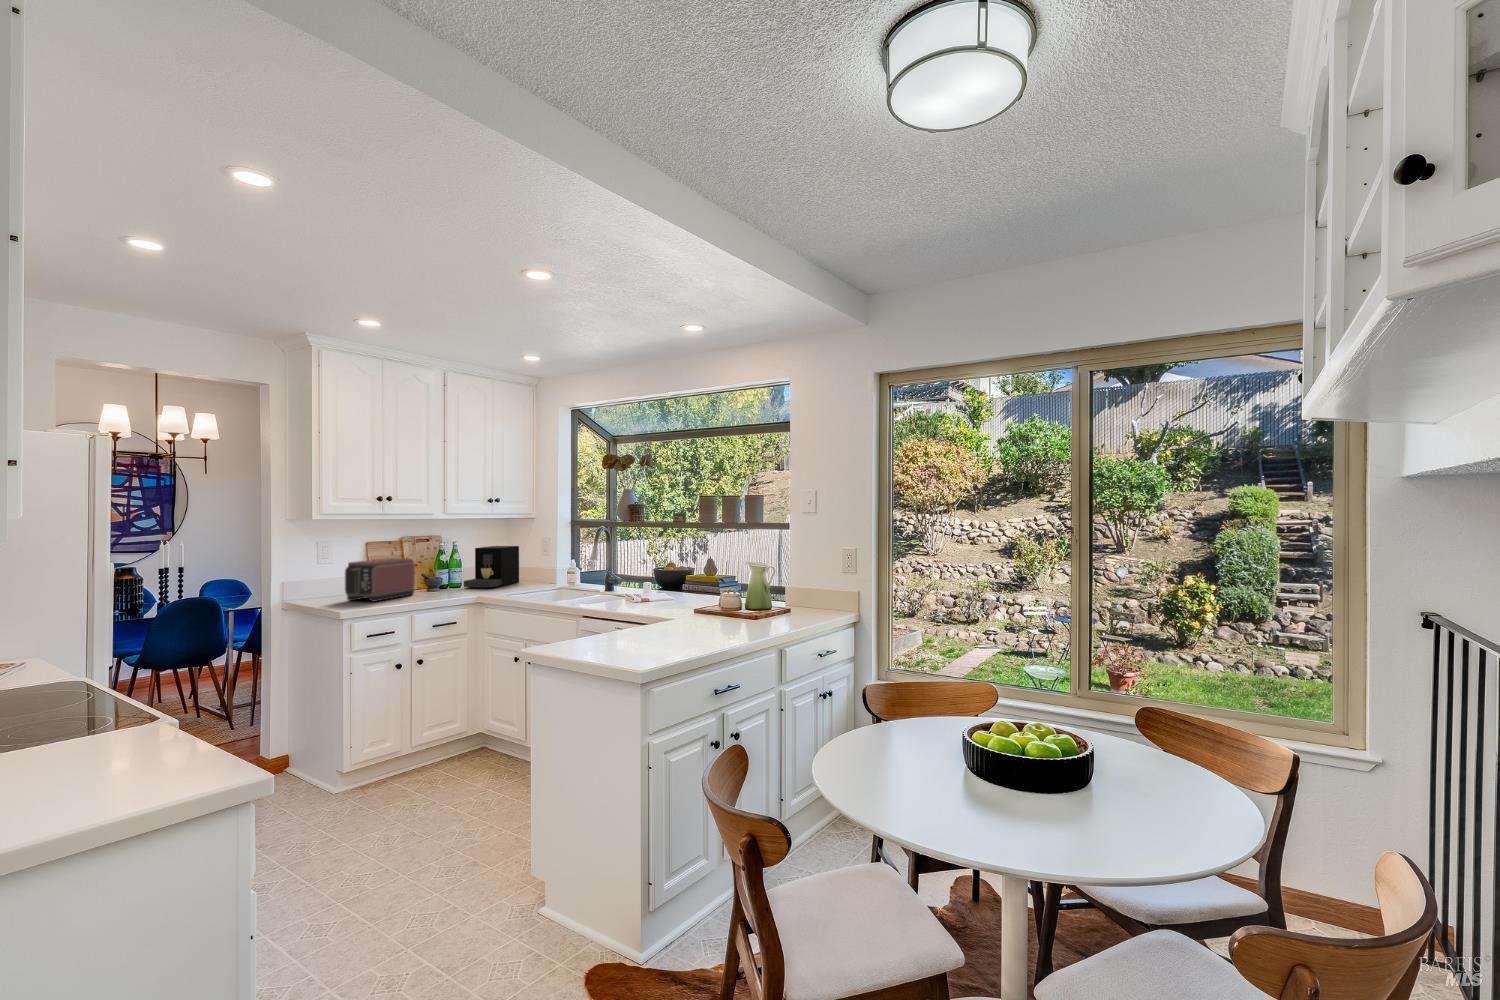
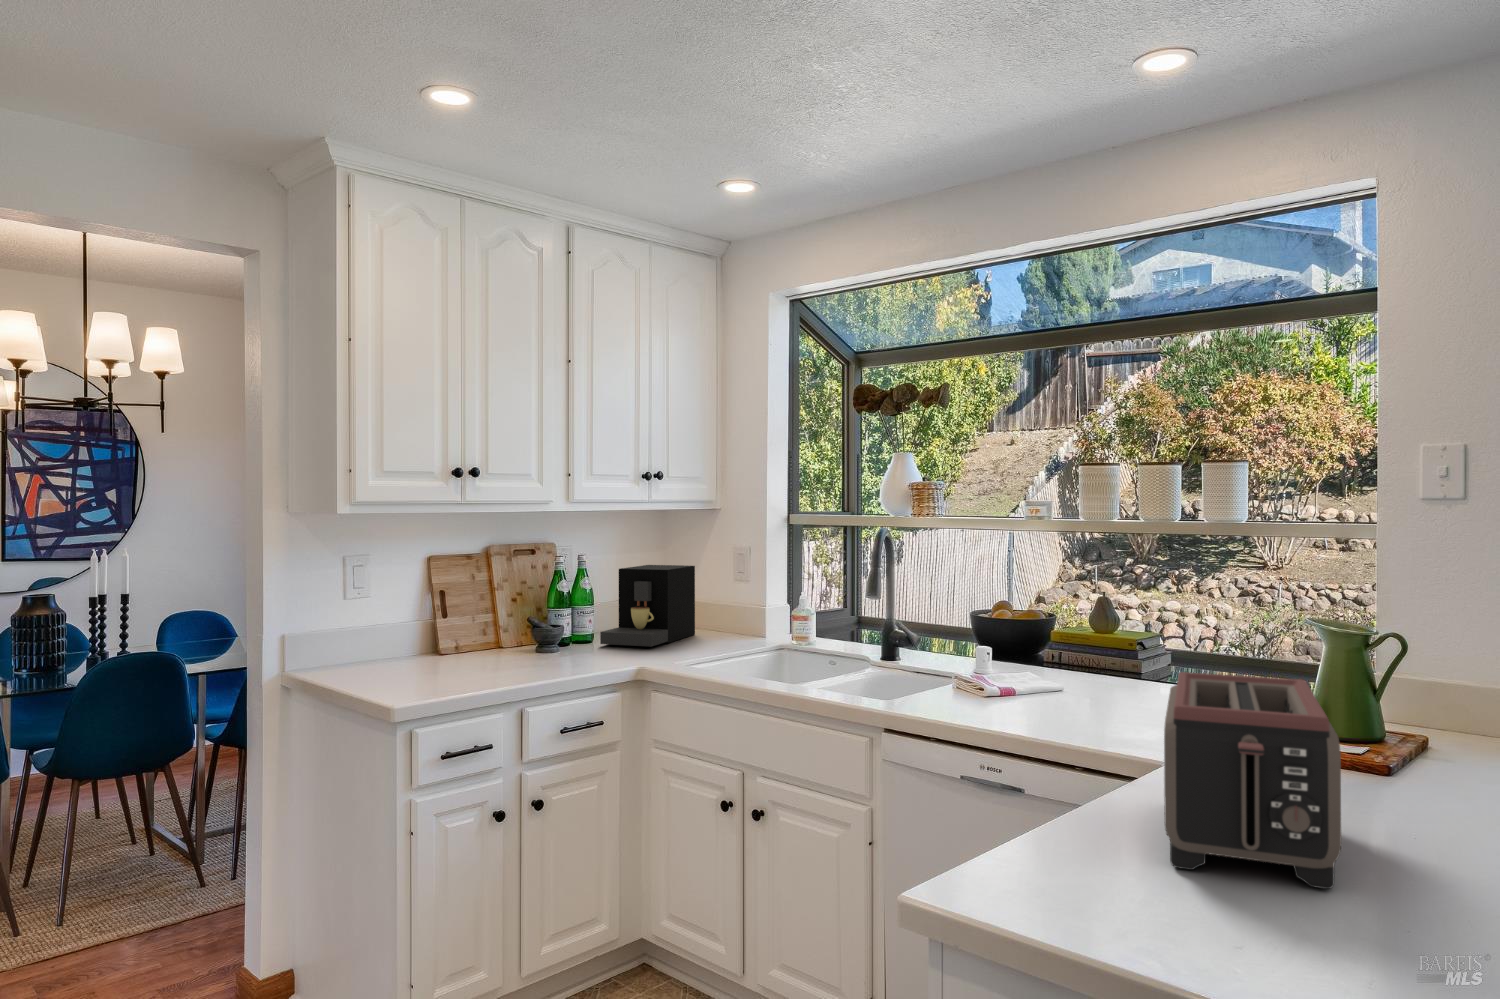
toaster: present [345,558,415,602] -> present [1164,672,1341,889]

